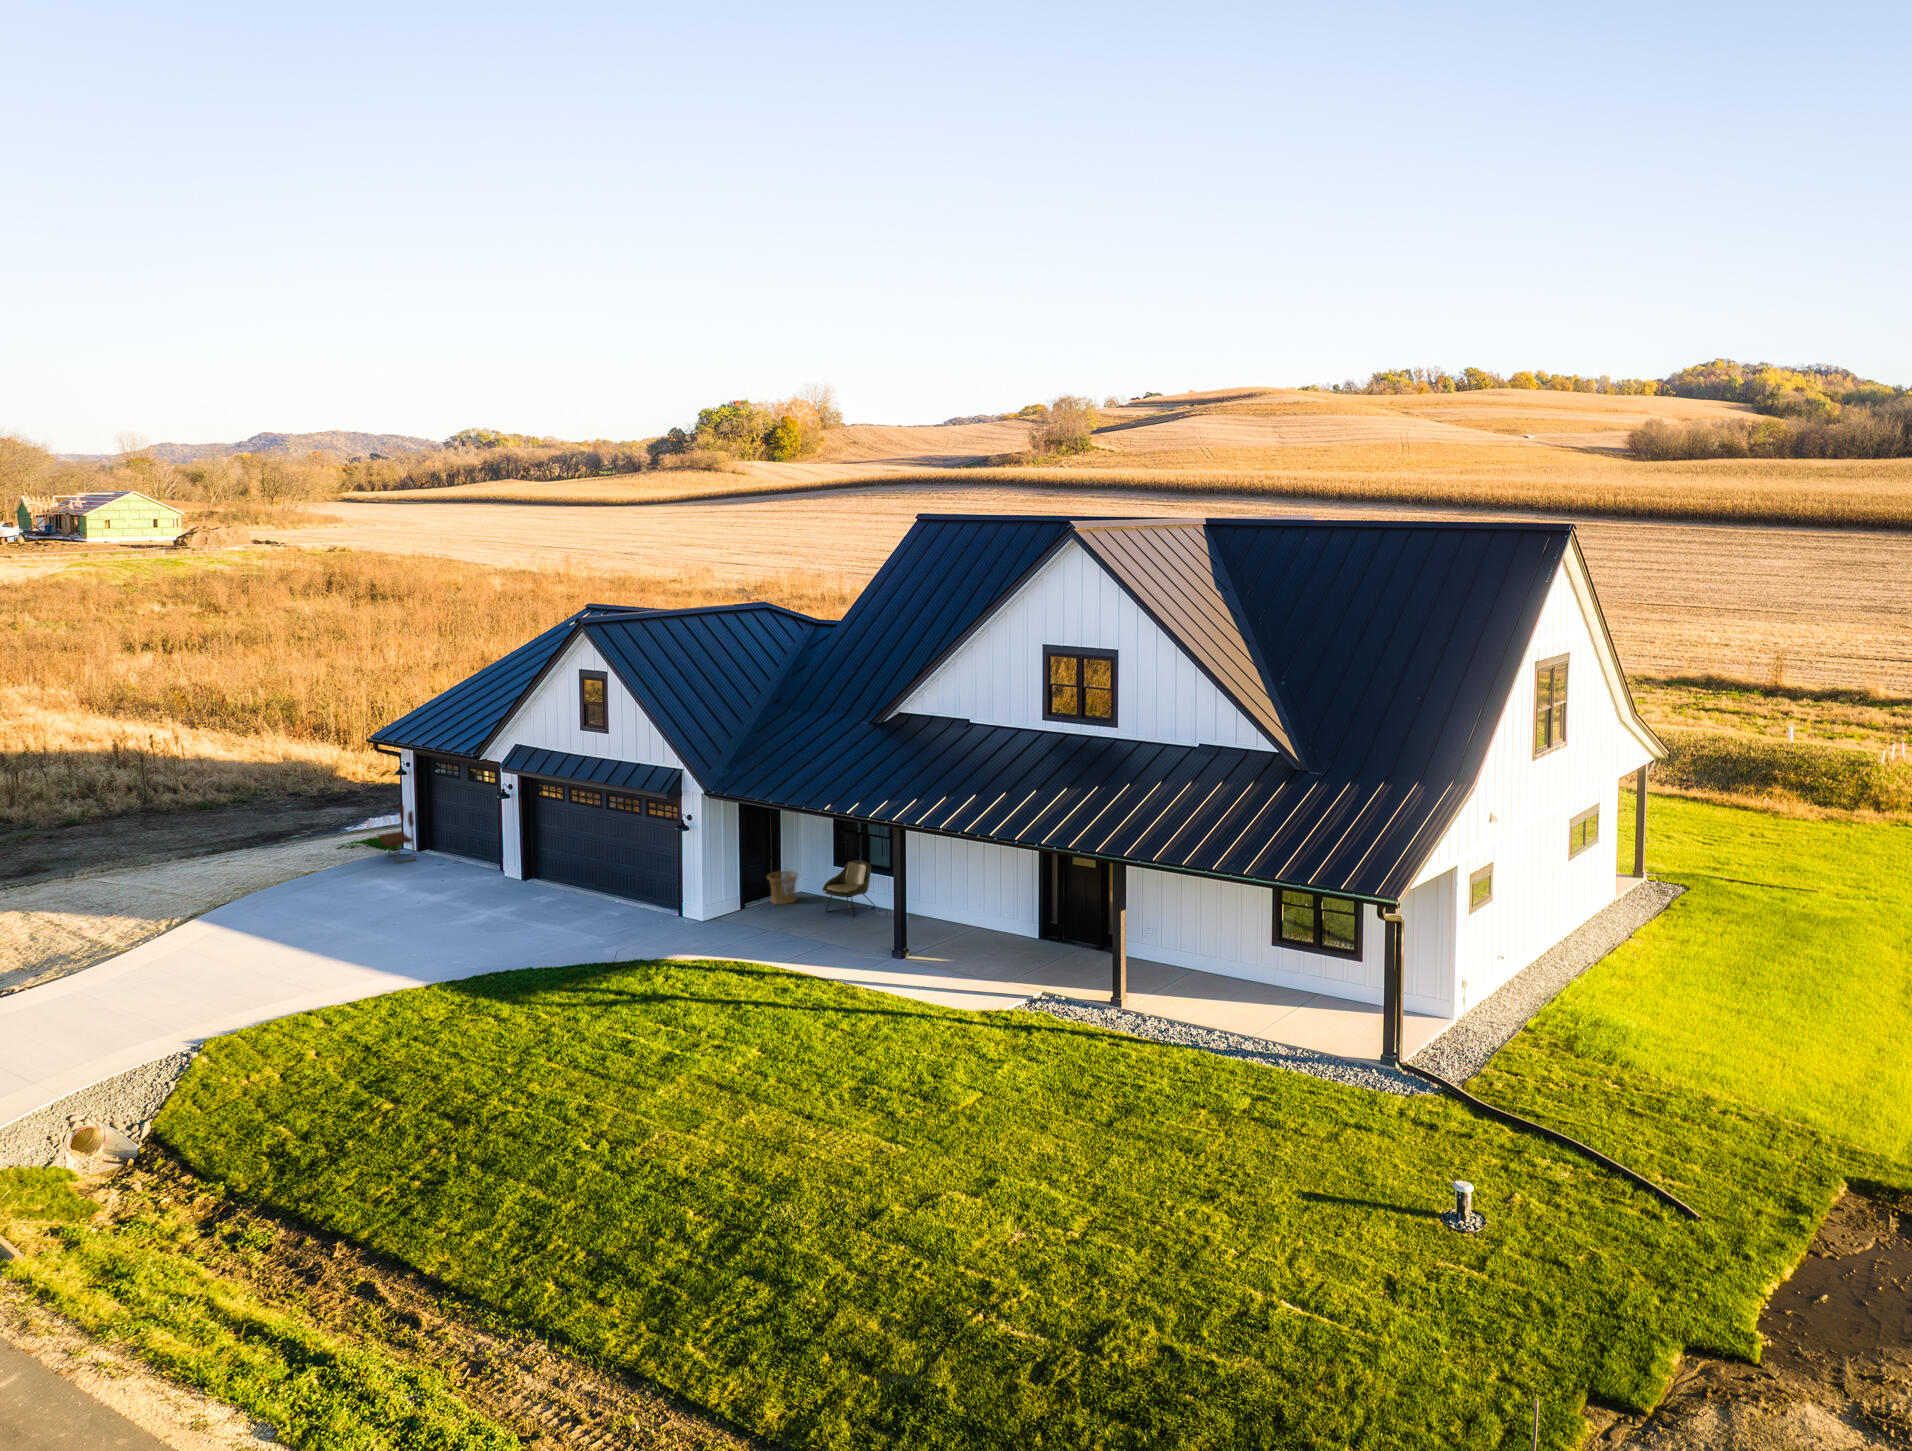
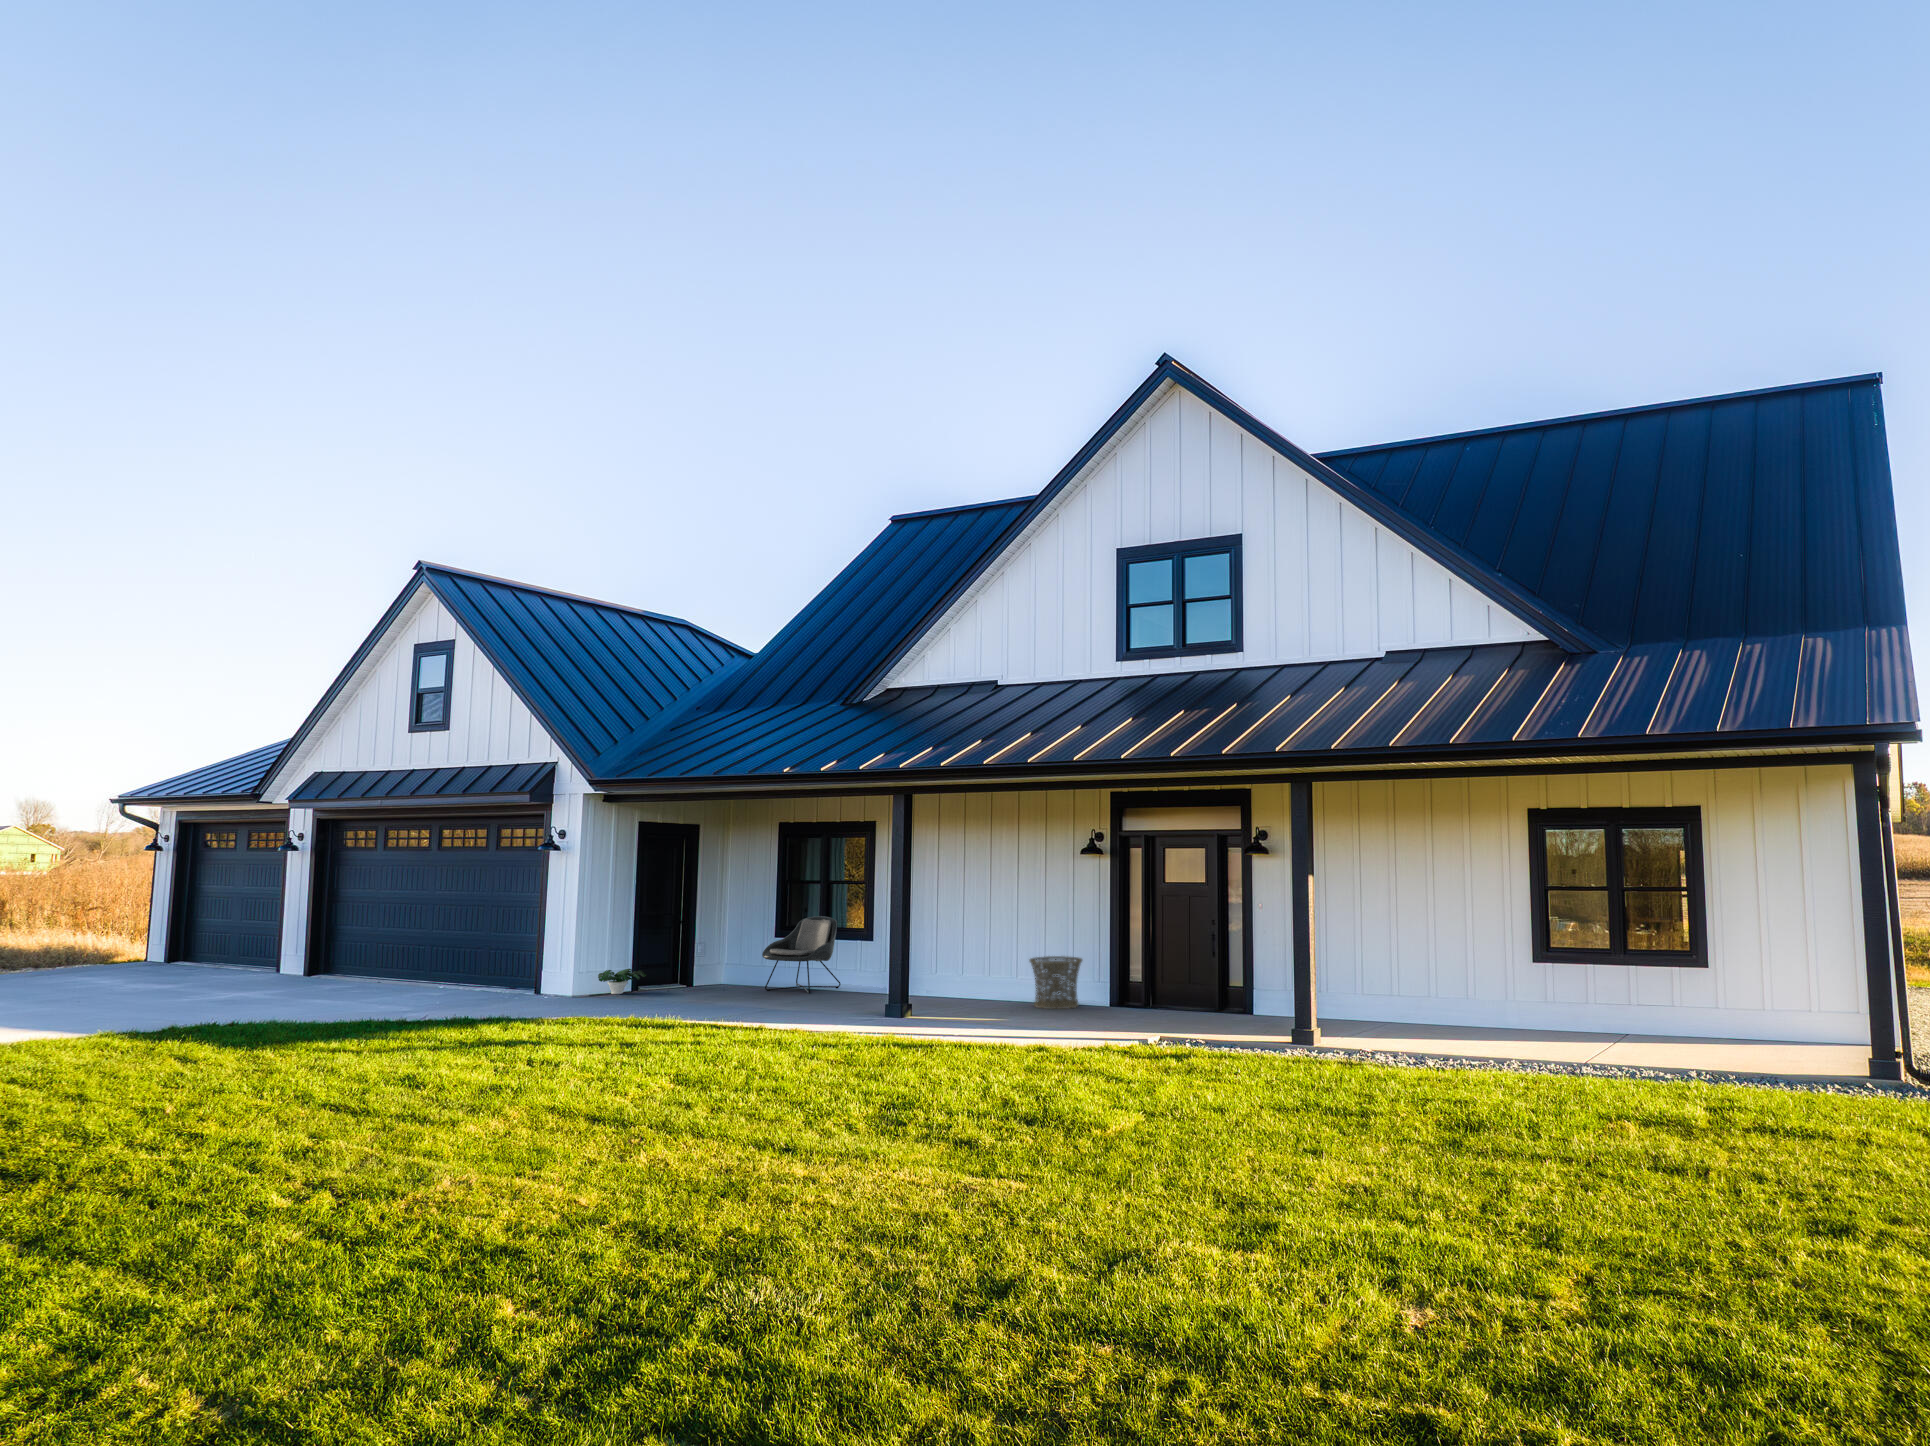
bench: present [378,805,416,863] -> none [95,887,154,965]
basket: present [767,871,798,904] -> present [1029,956,1082,1009]
potted plant: none [718,899,749,918] -> present [598,969,647,994]

